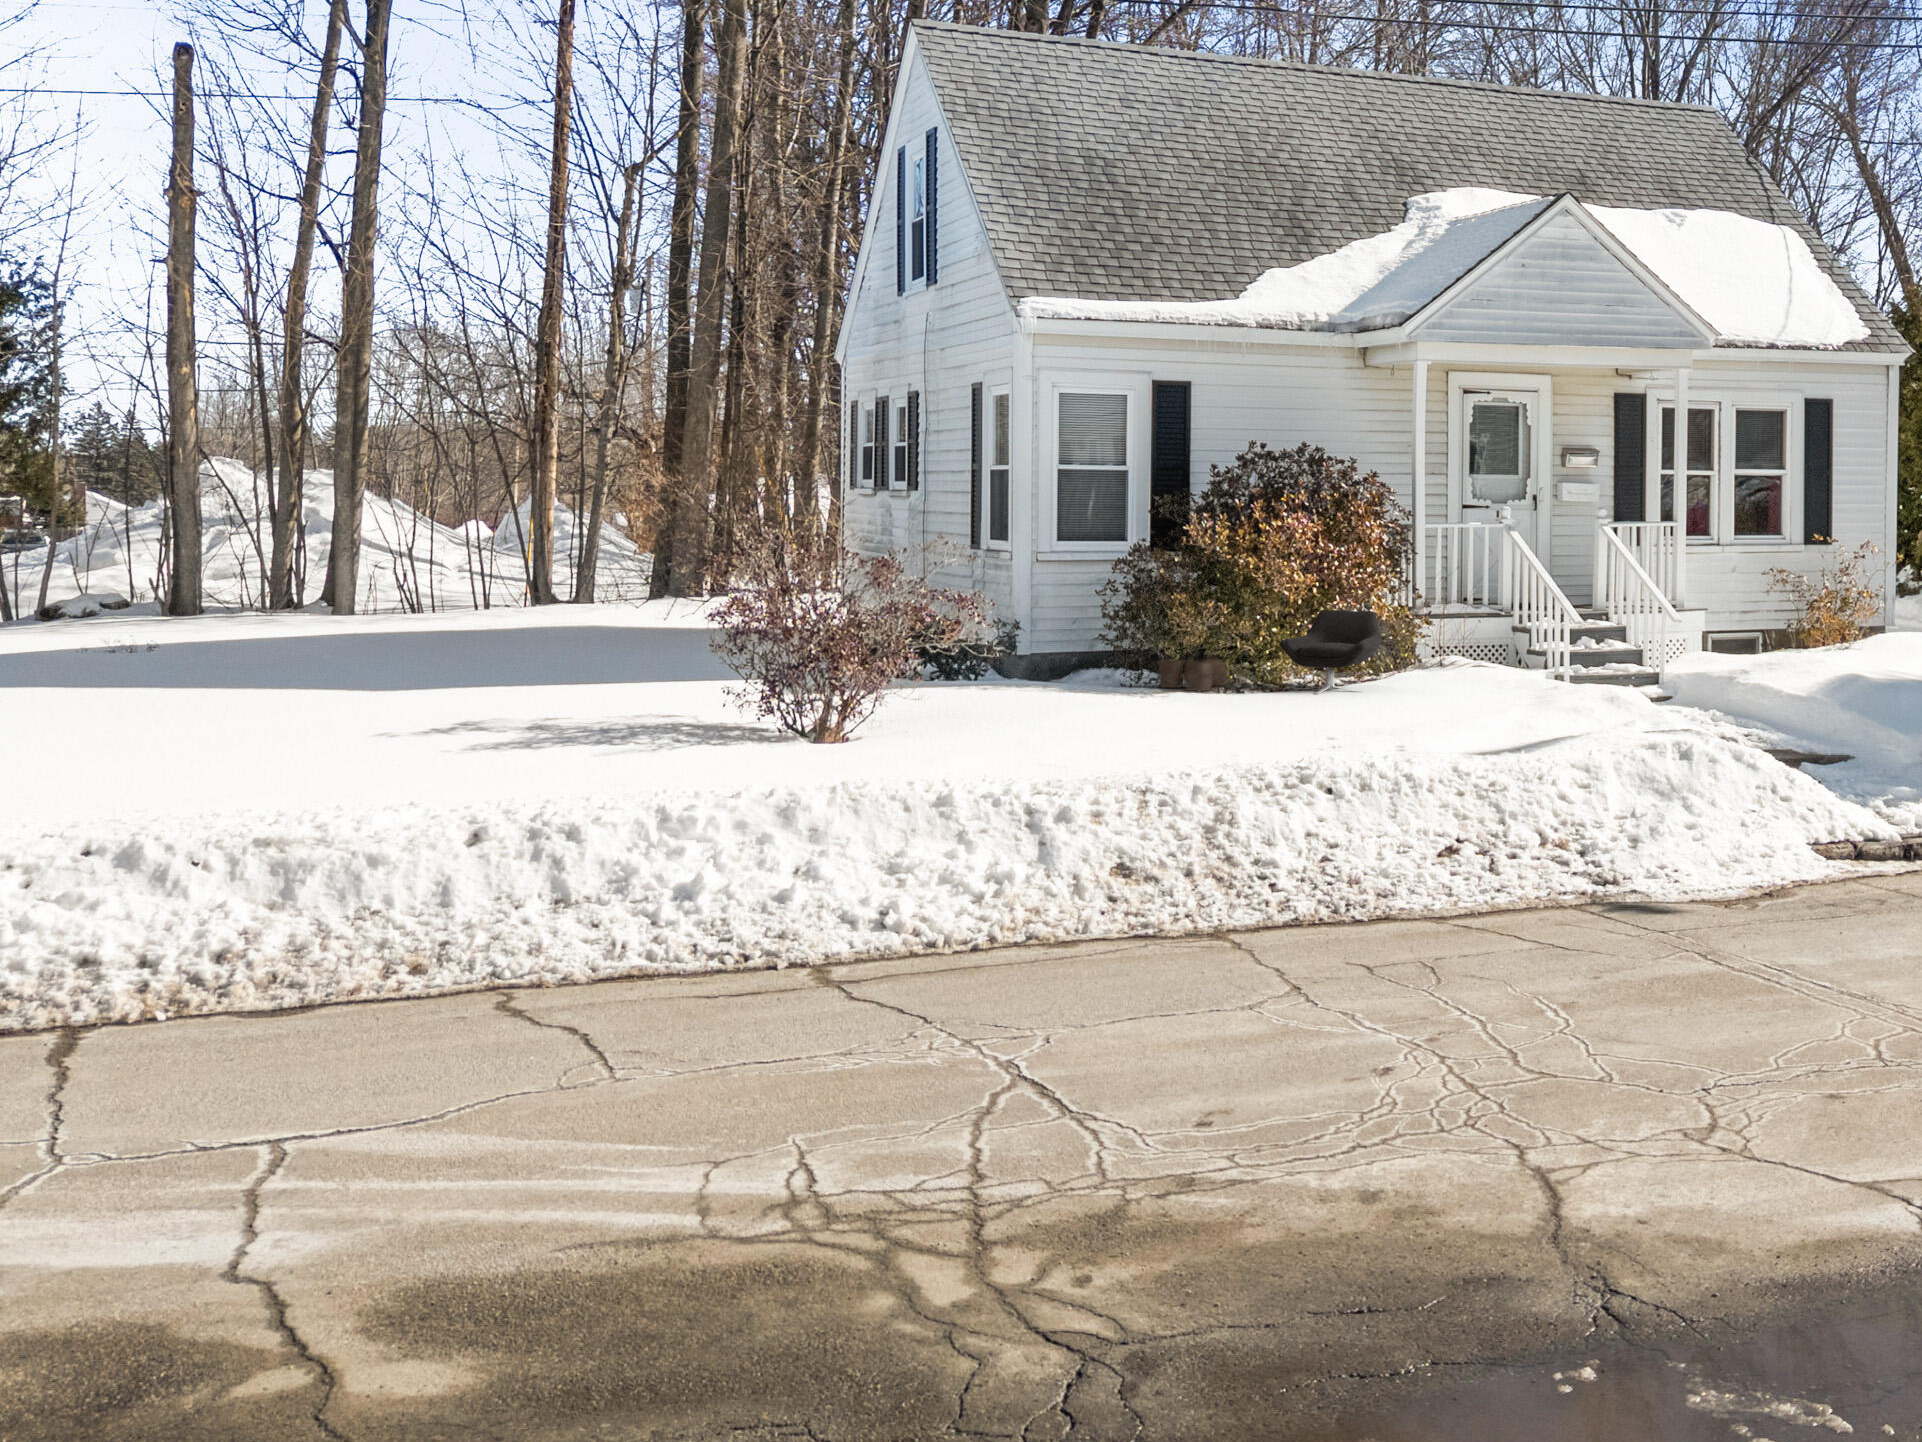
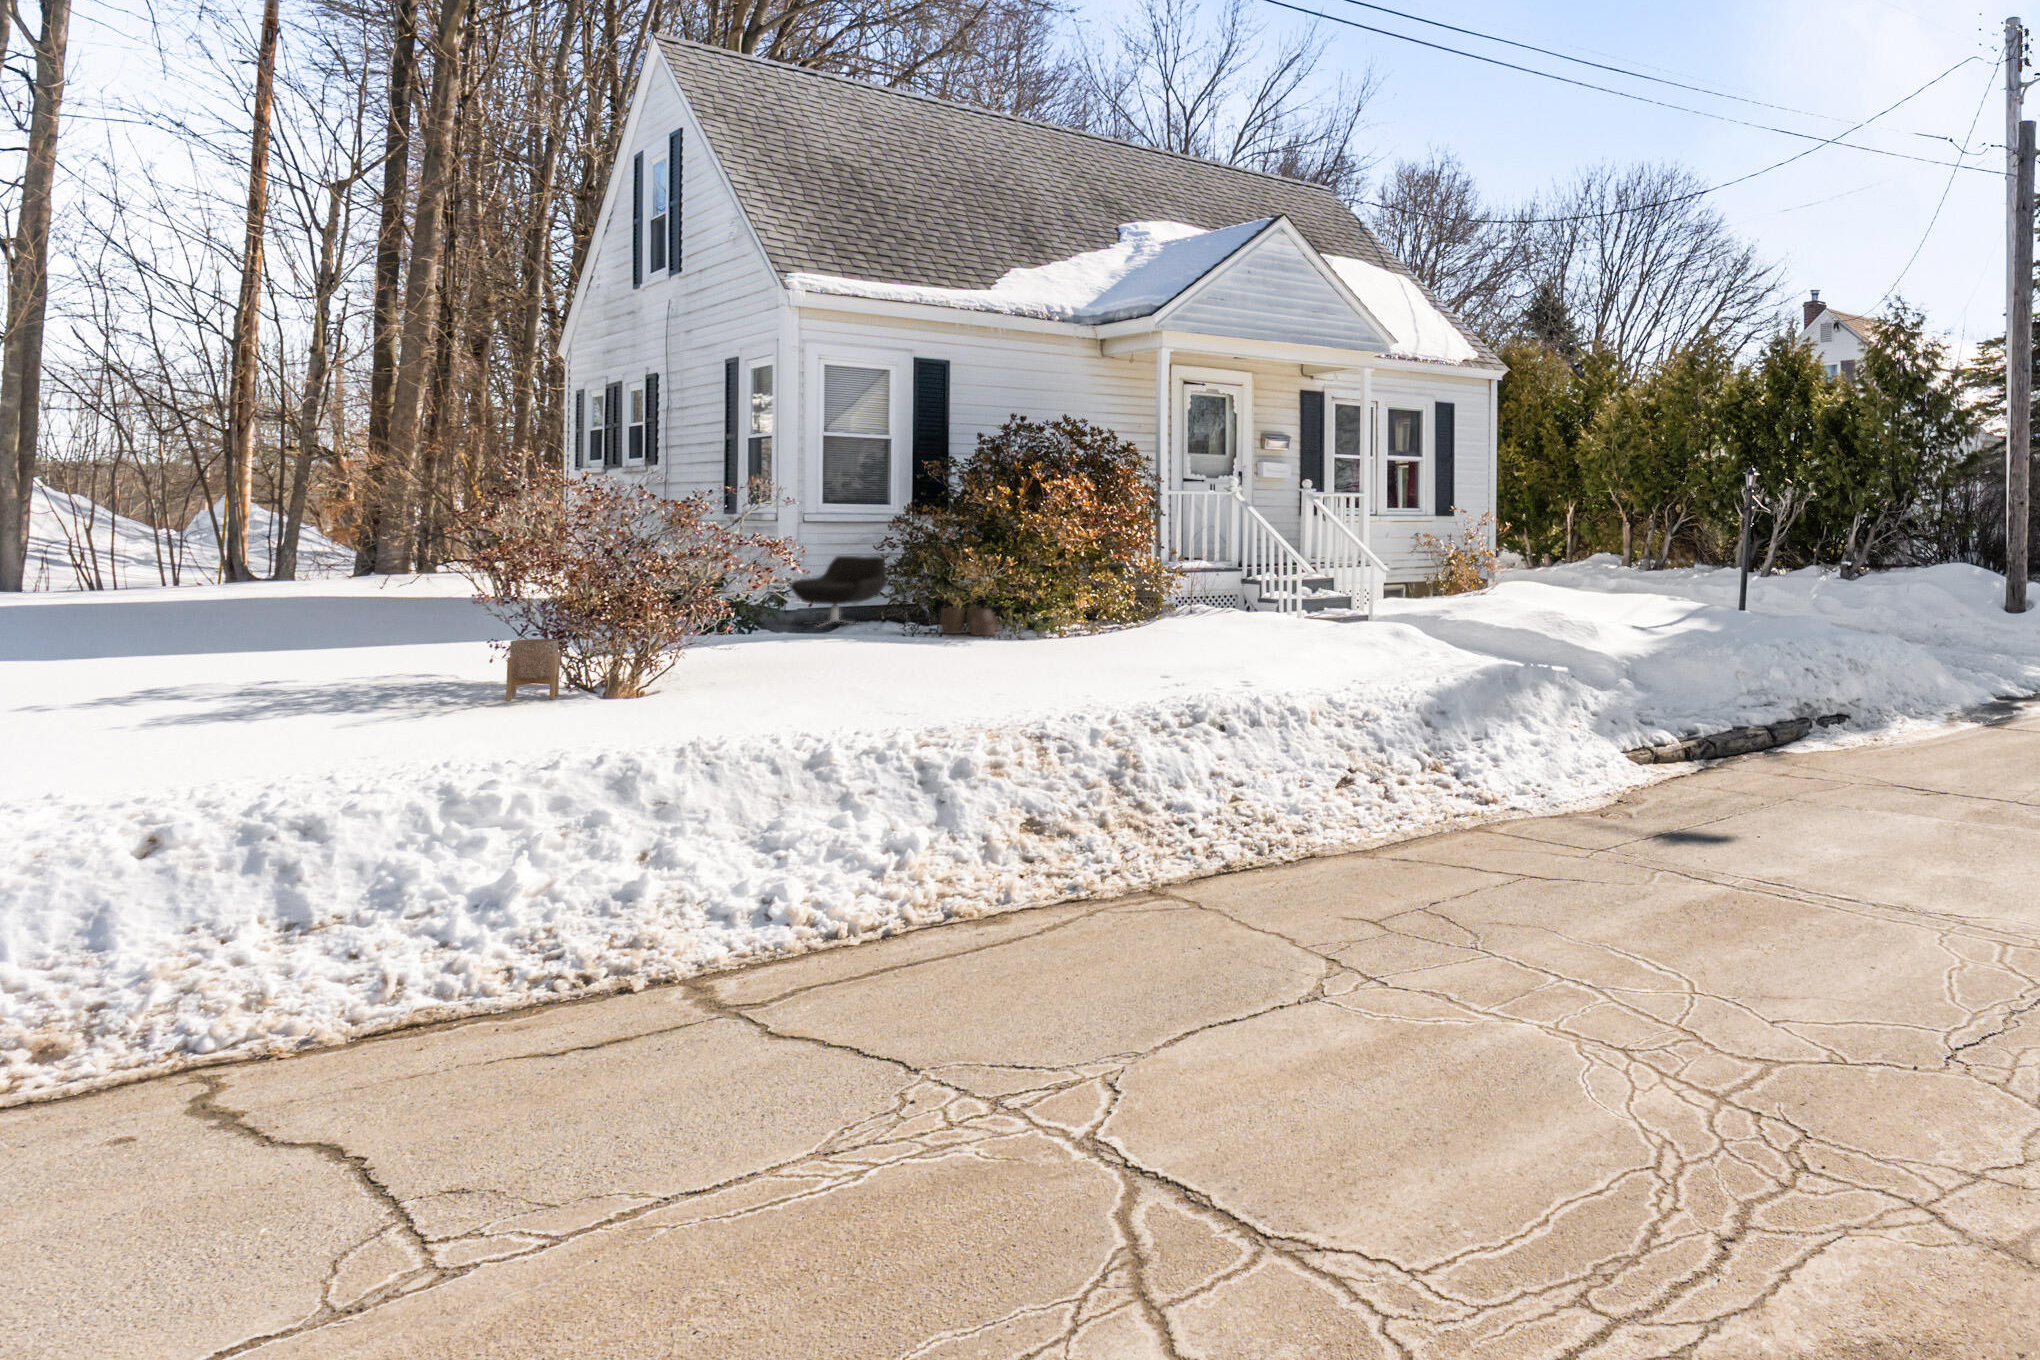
lounge chair: present [1280,610,1382,694] -> present [790,556,887,624]
planter: none [730,687,774,743] -> present [506,639,560,701]

